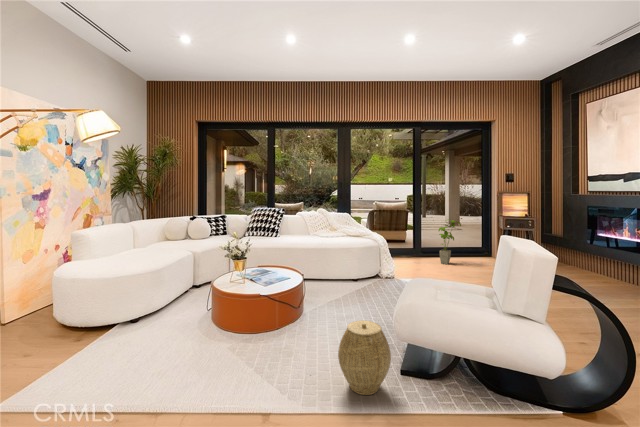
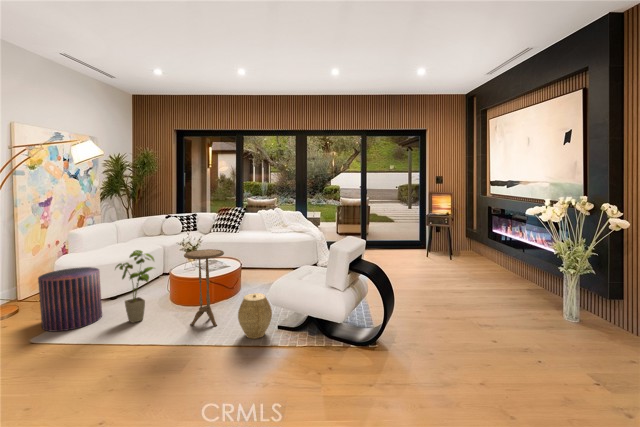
house plant: present [438,220,461,264] -> present [115,250,154,323]
side table: none [247,255,305,371] -> present [184,249,224,326]
pouf: none [22,282,119,385] -> present [38,267,102,332]

